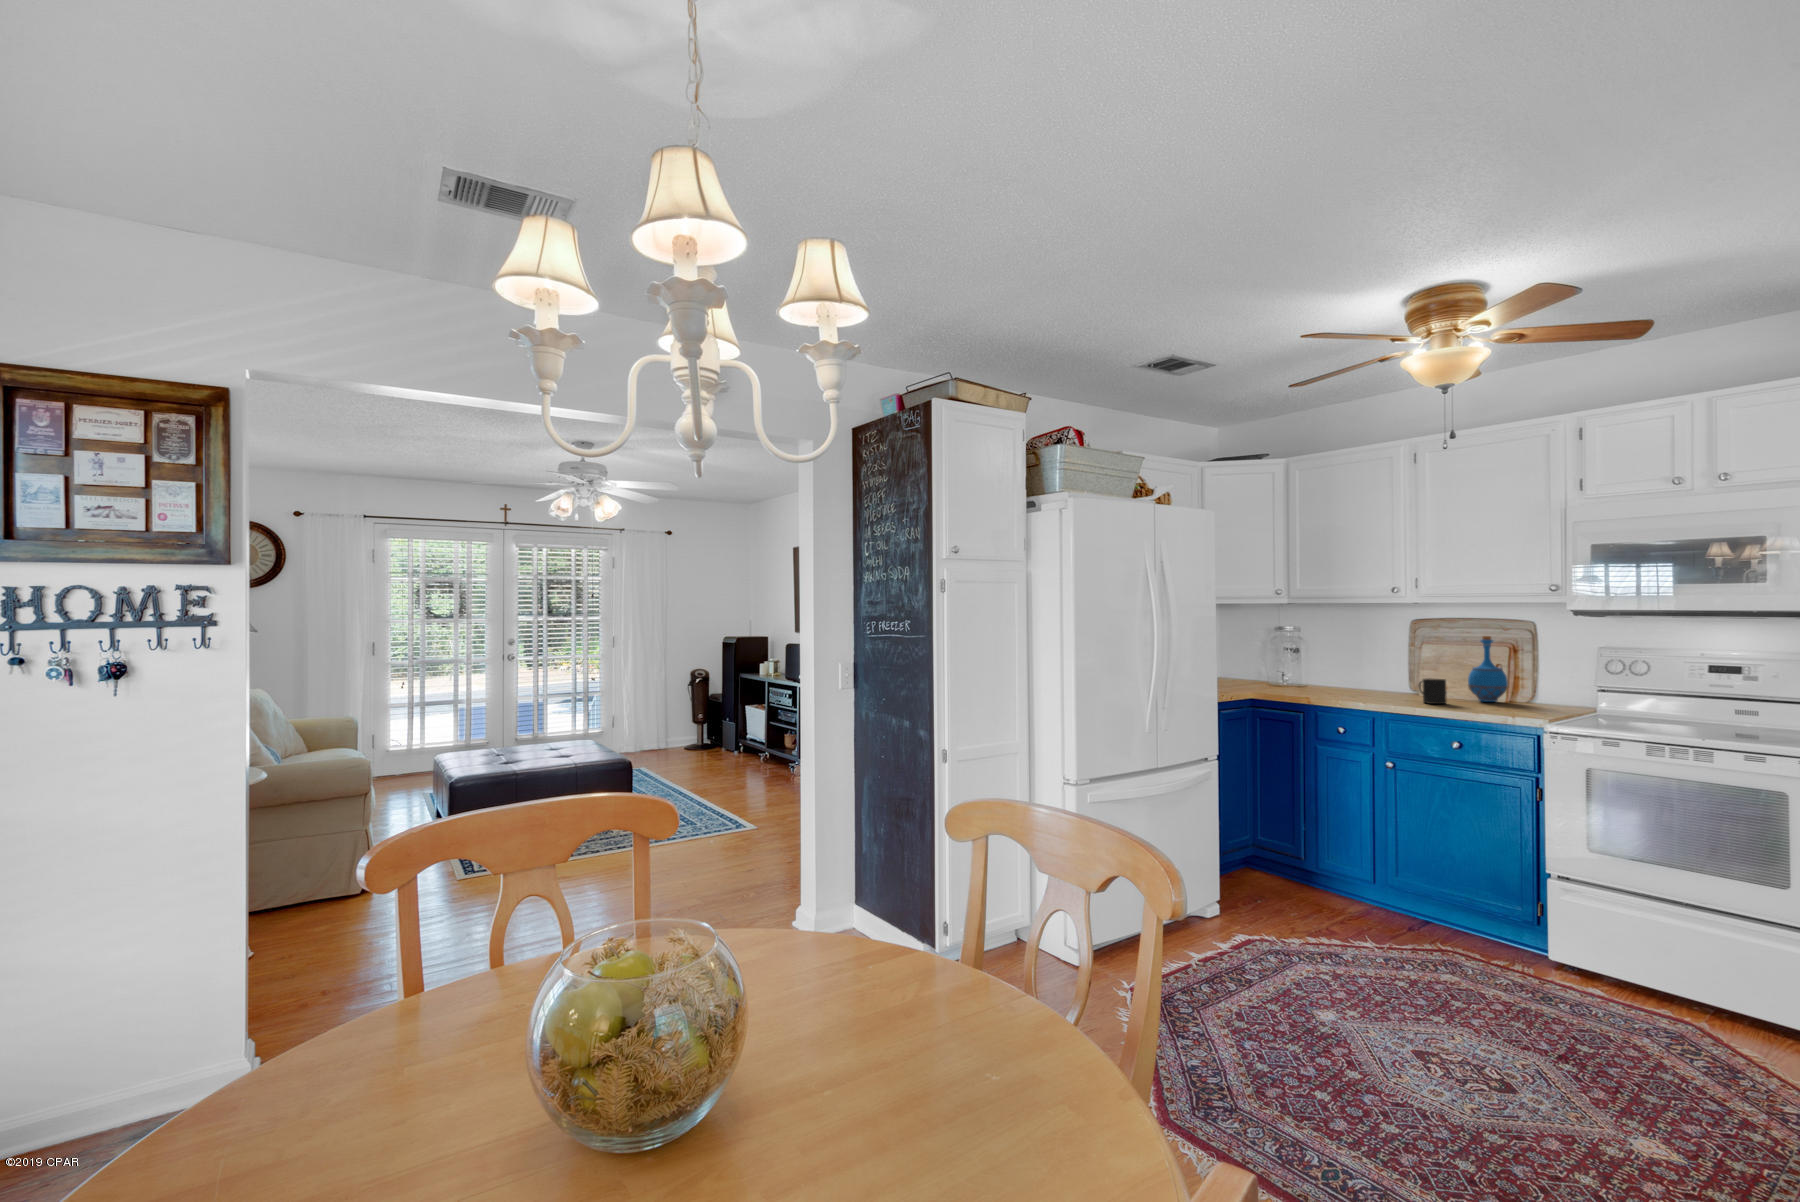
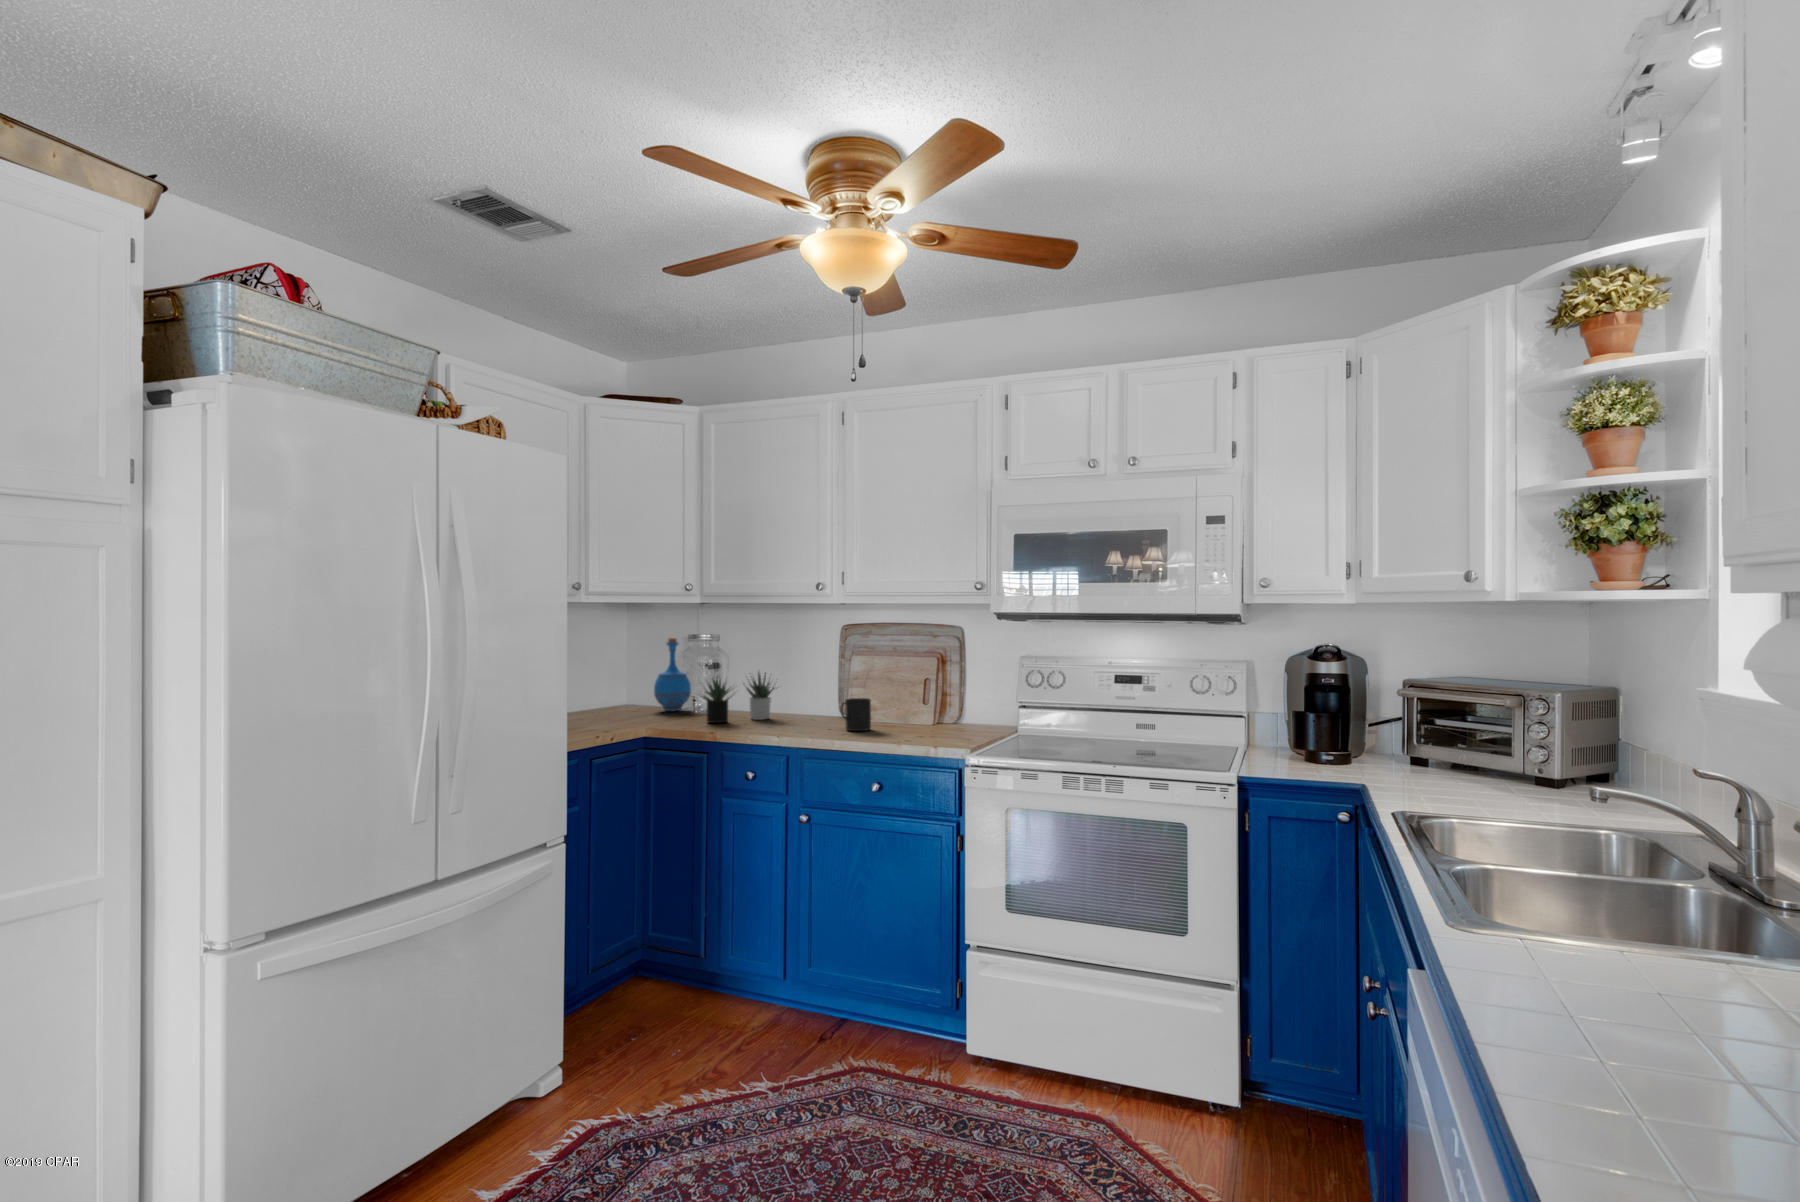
bottle: present [1468,636,1508,702] -> present [654,638,691,711]
succulent plant: none [1289,654,1360,693] -> present [698,672,774,723]

